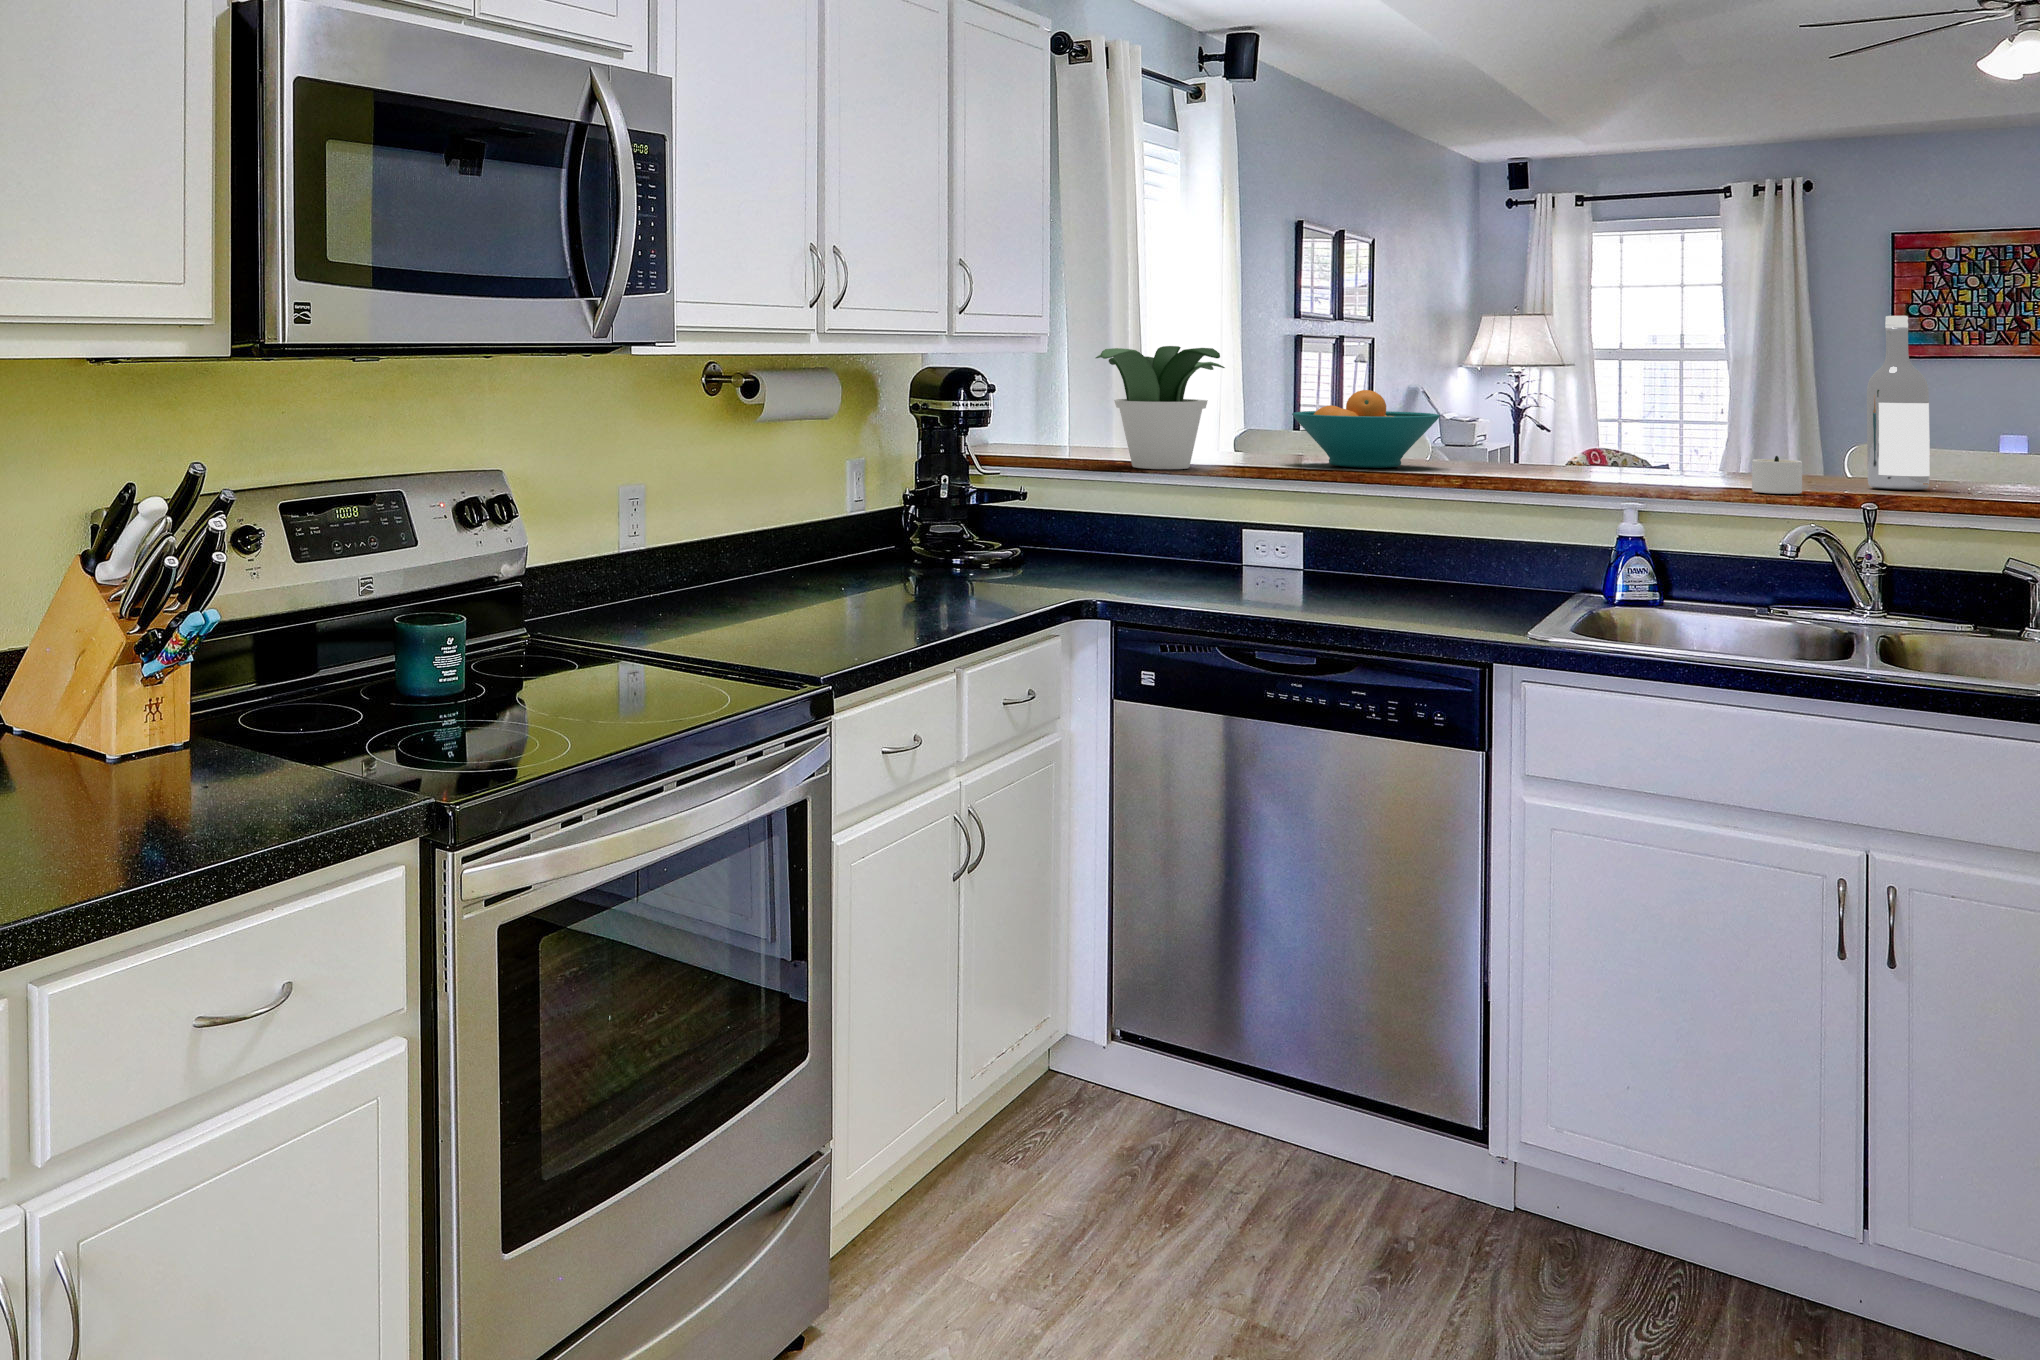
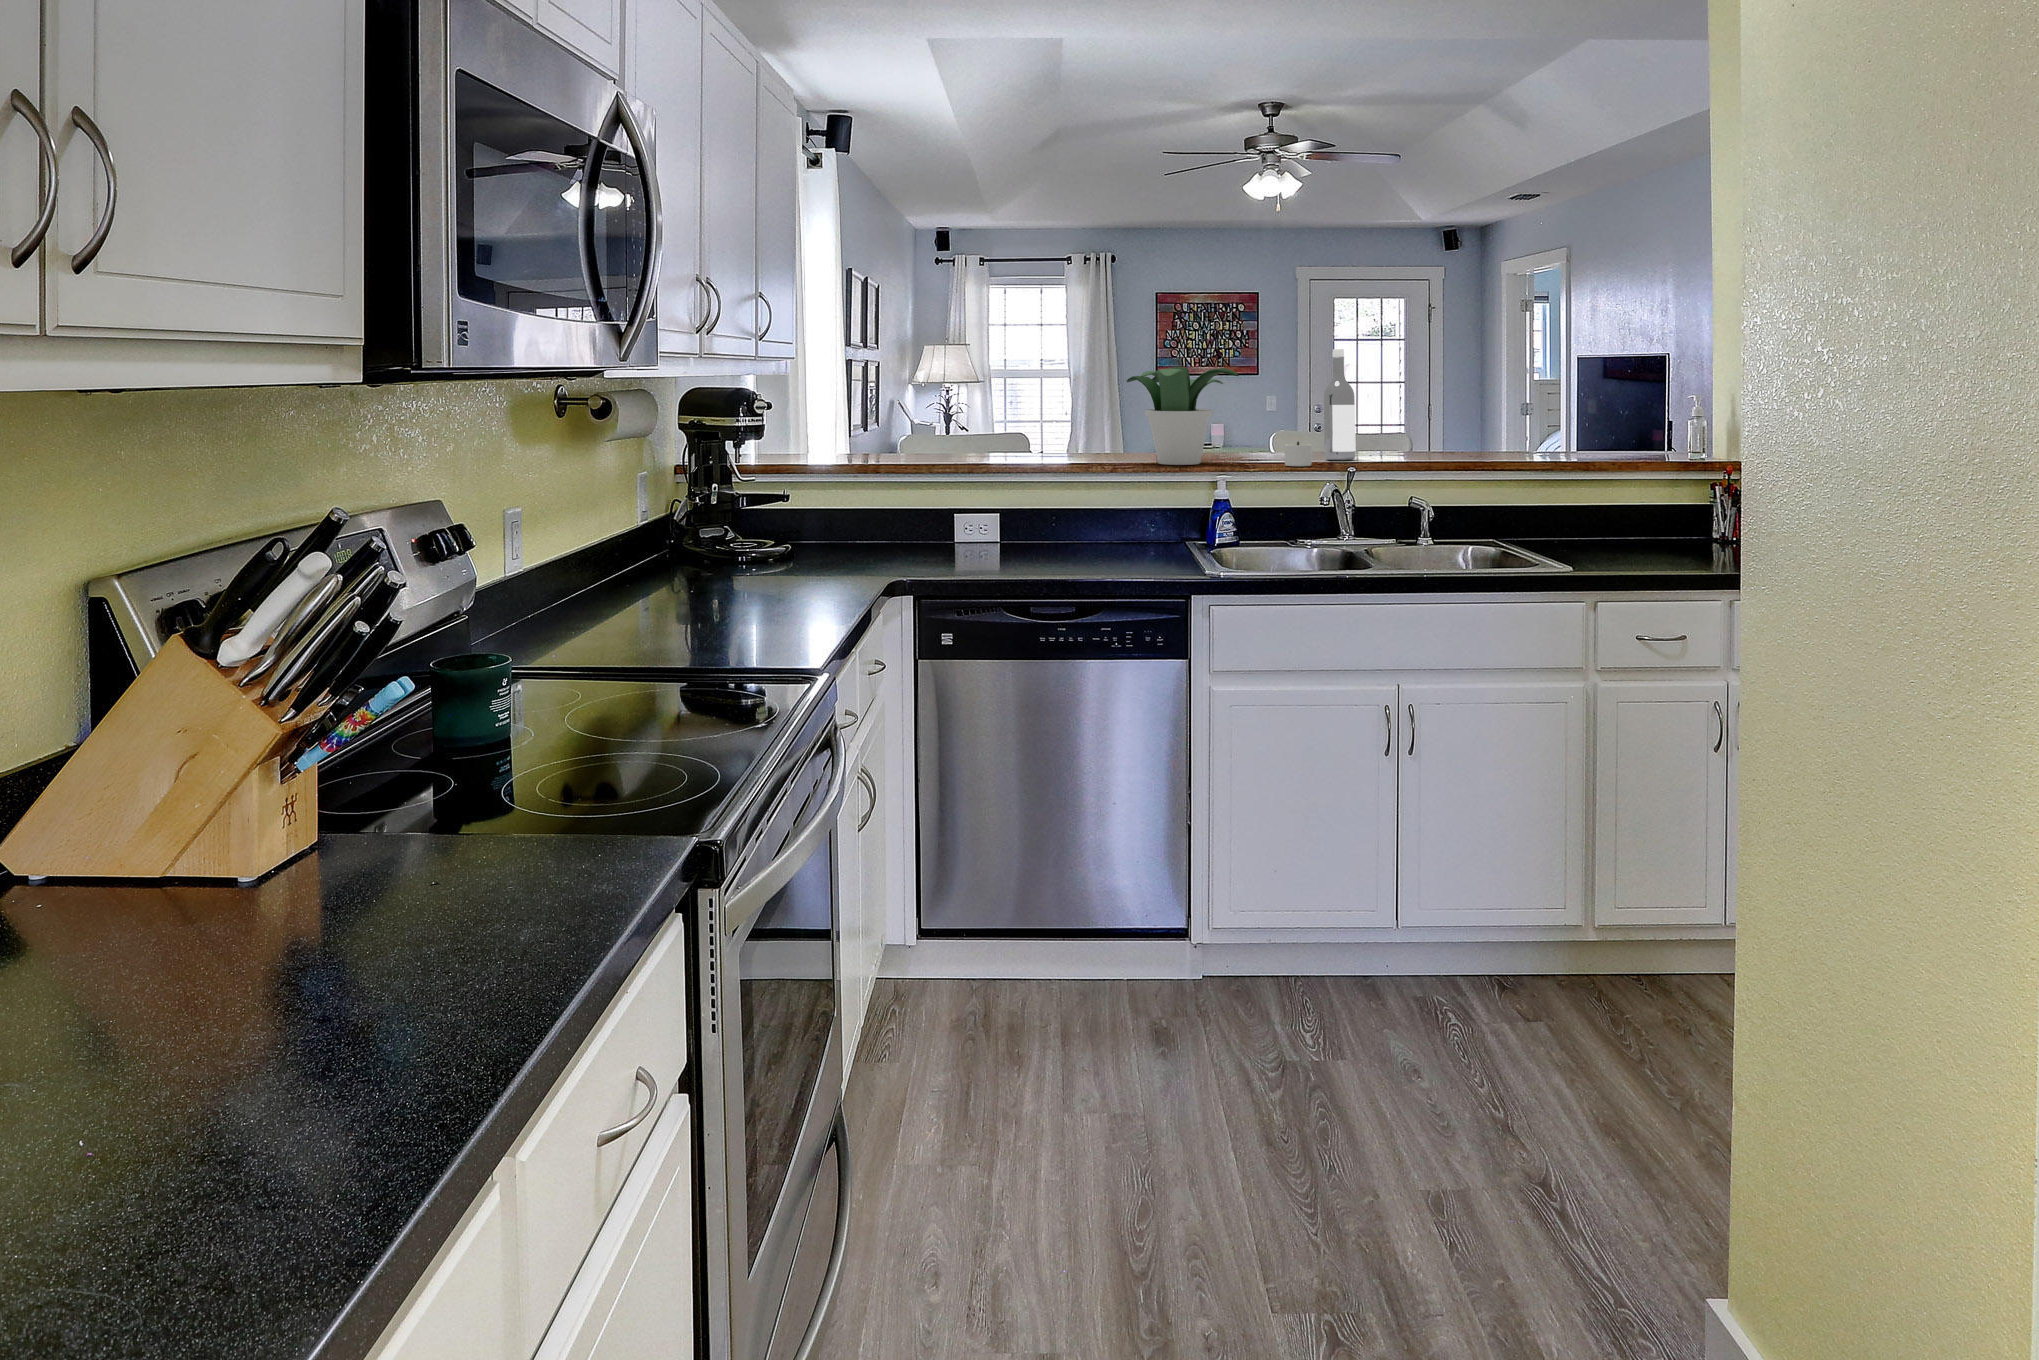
potted plant: present [1096,346,1225,469] -> present [1127,367,1239,465]
fruit bowl: present [1292,390,1440,468] -> none [971,403,1072,462]

